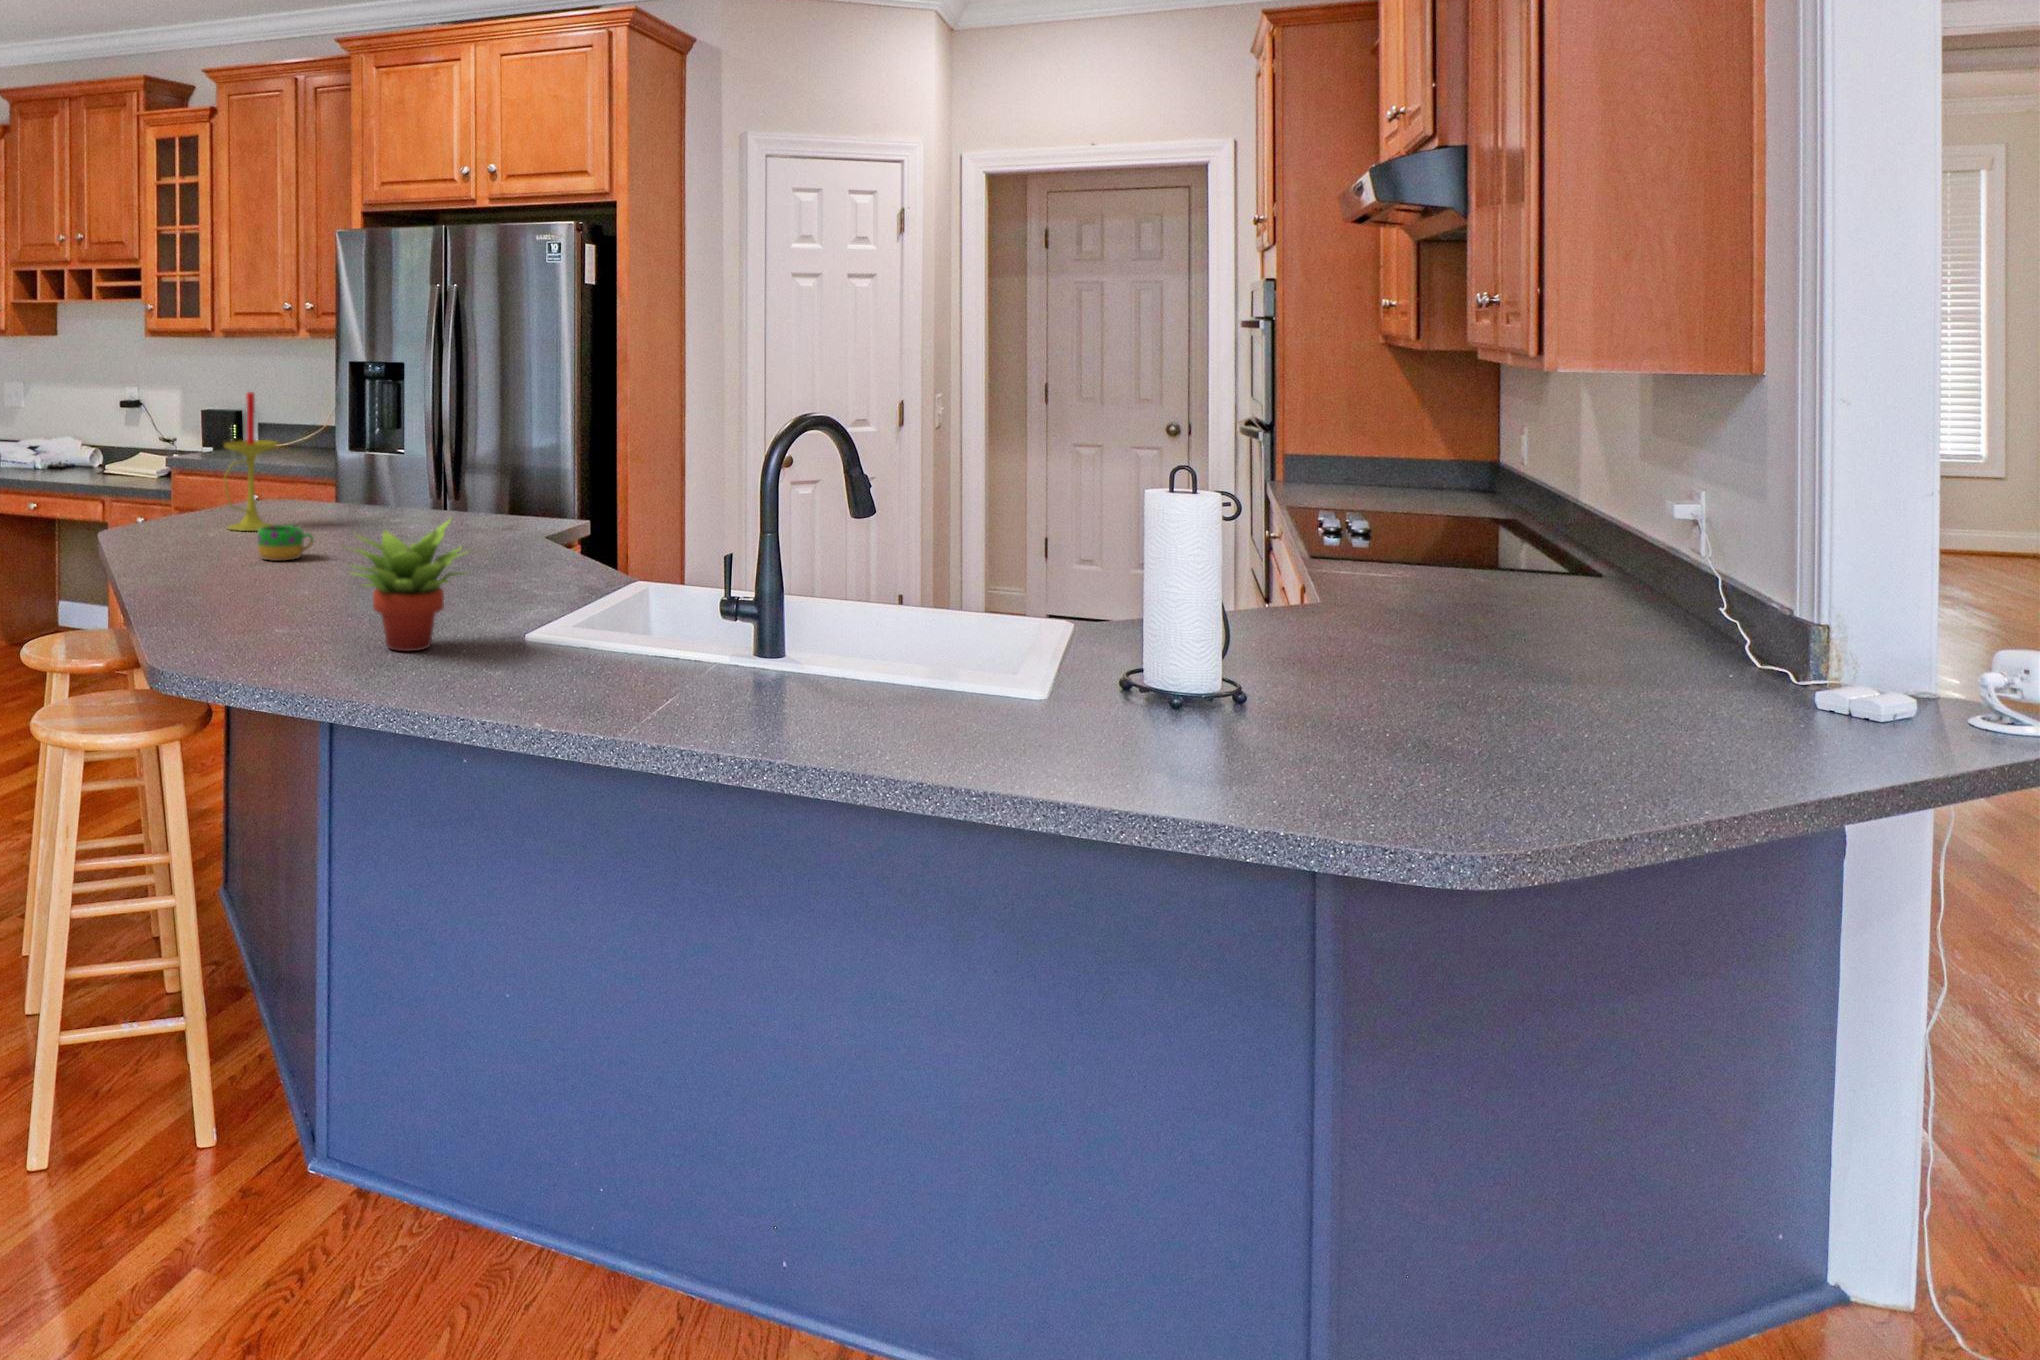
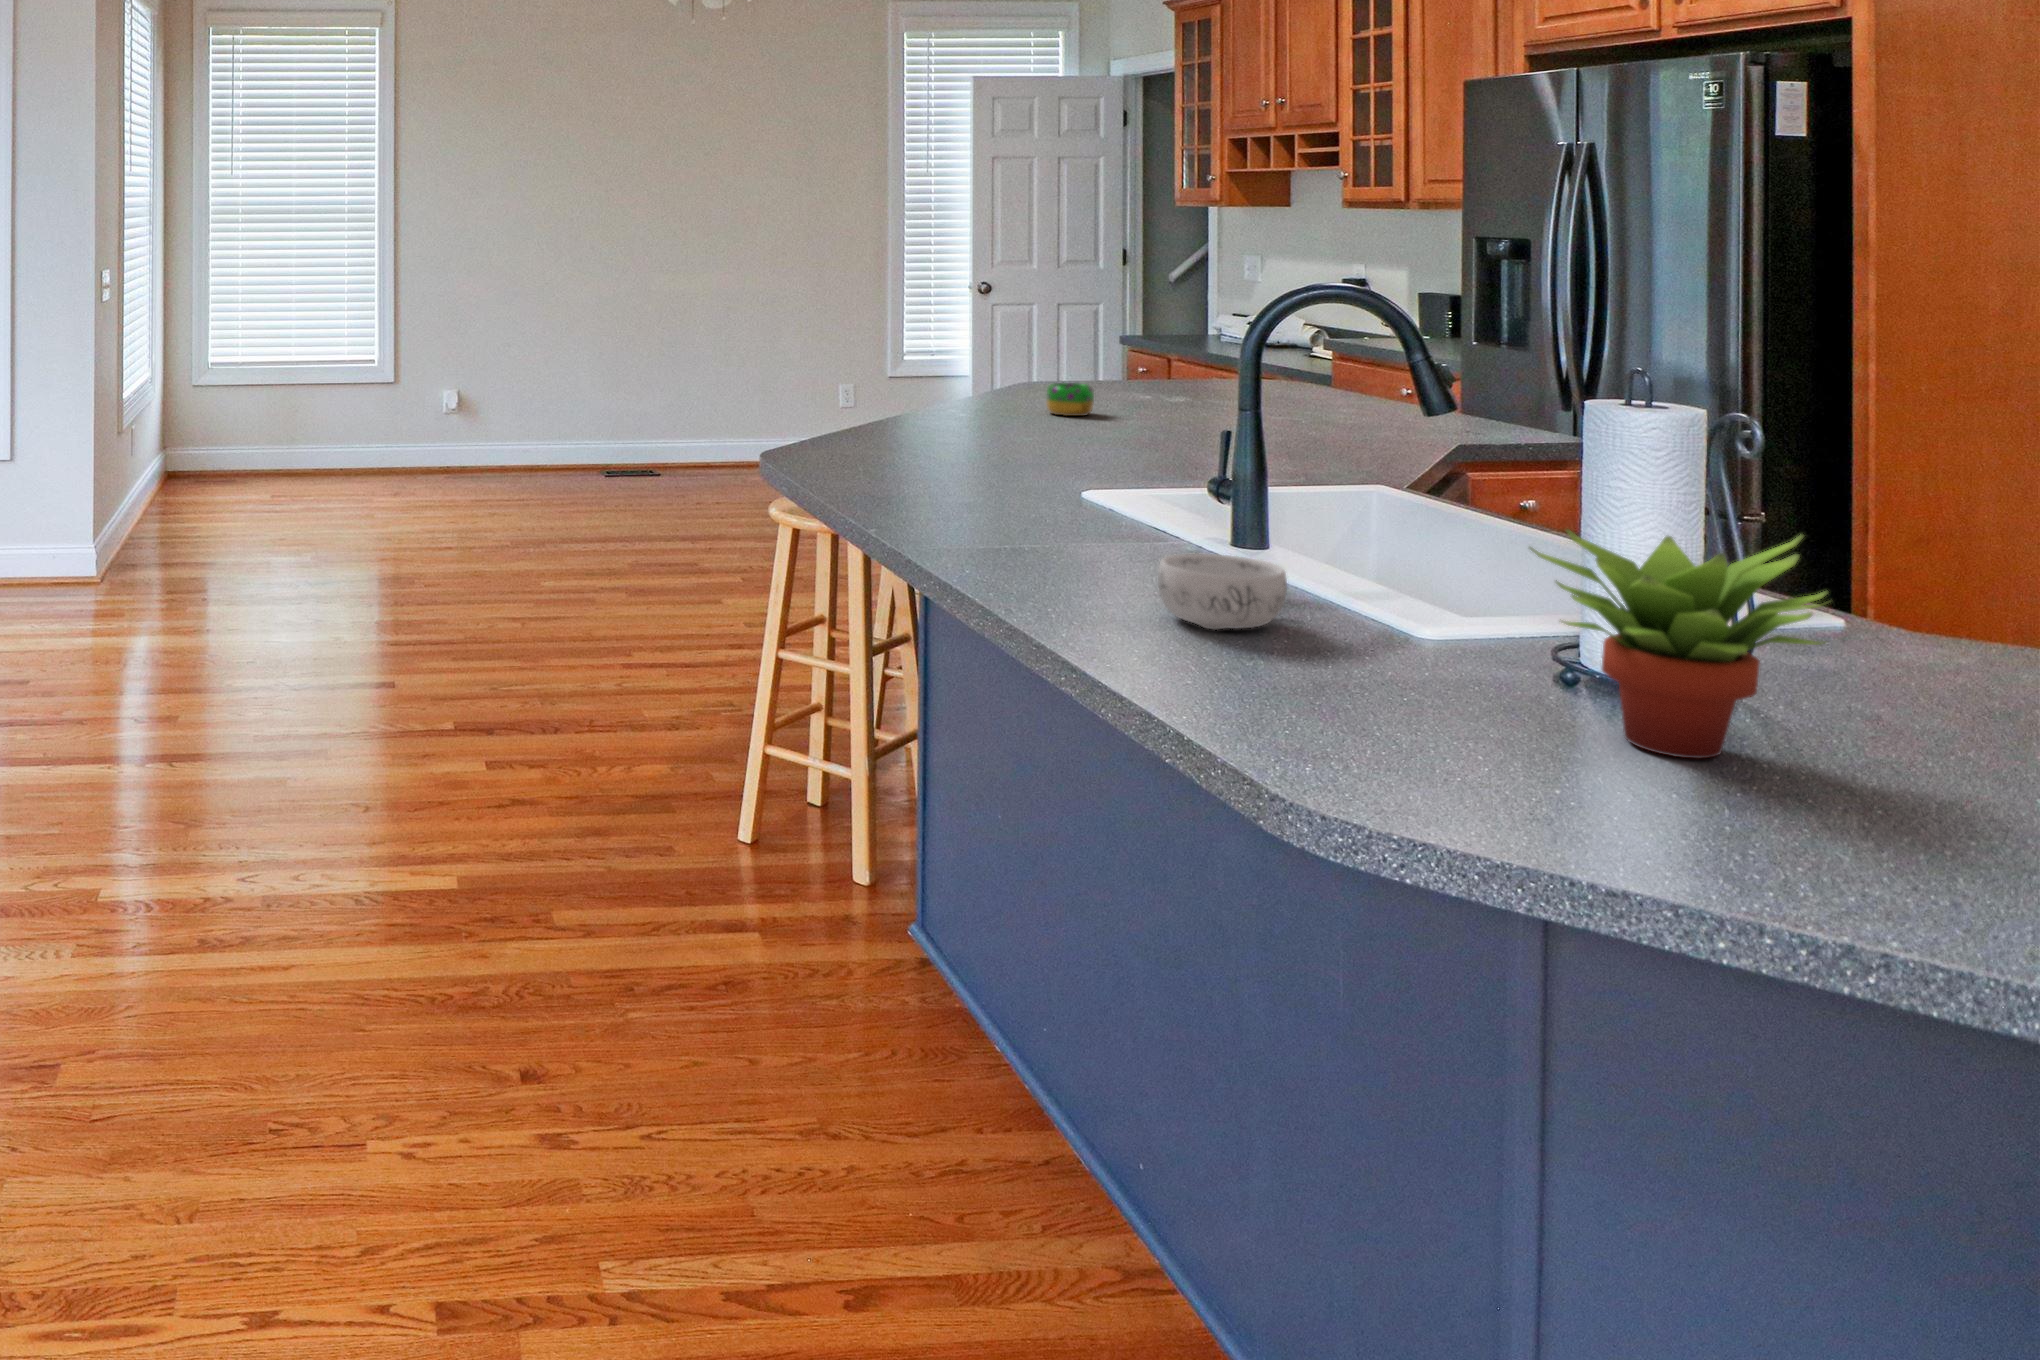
candle: present [225,392,277,531] -> none [1094,254,1164,395]
succulent plant: present [342,518,463,651] -> present [1530,529,1828,759]
decorative bowl: none [970,669,1086,743] -> present [1158,553,1287,630]

